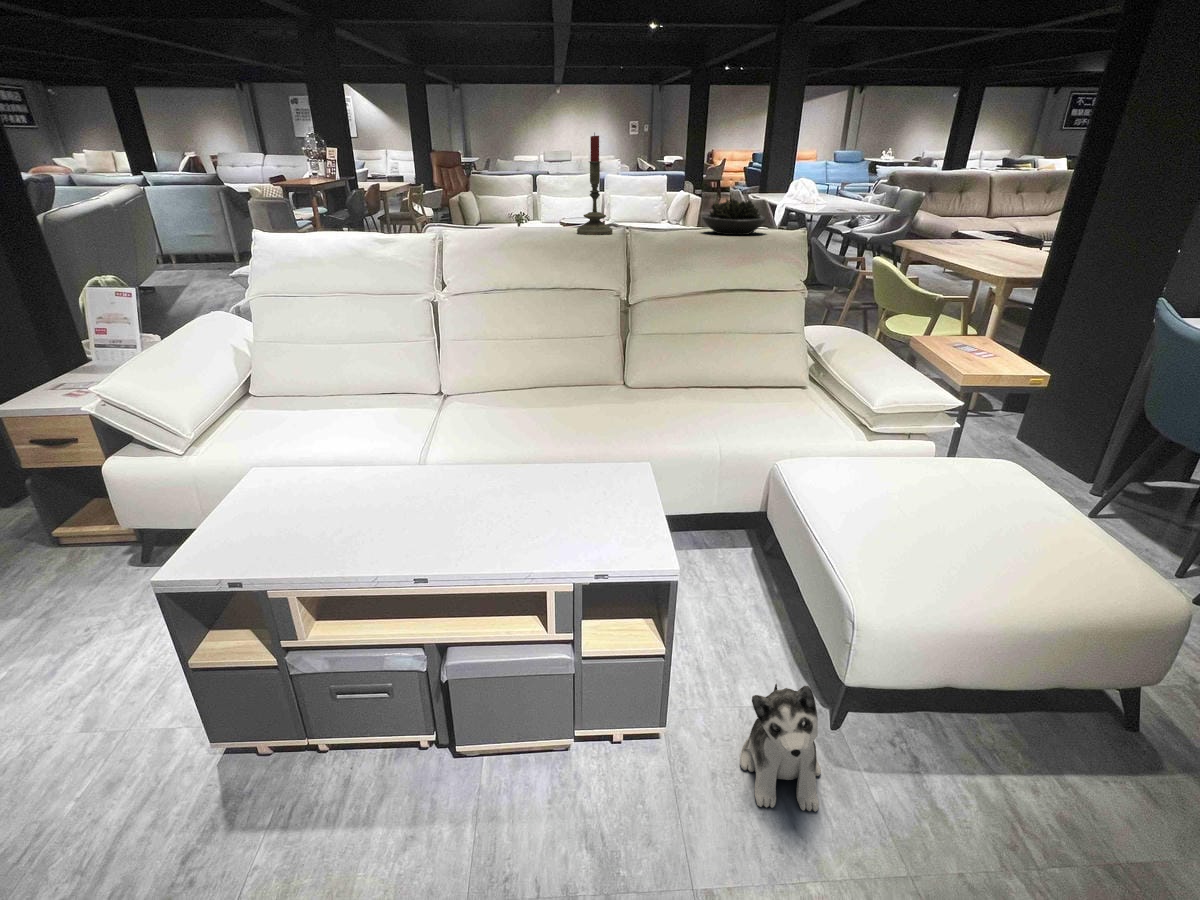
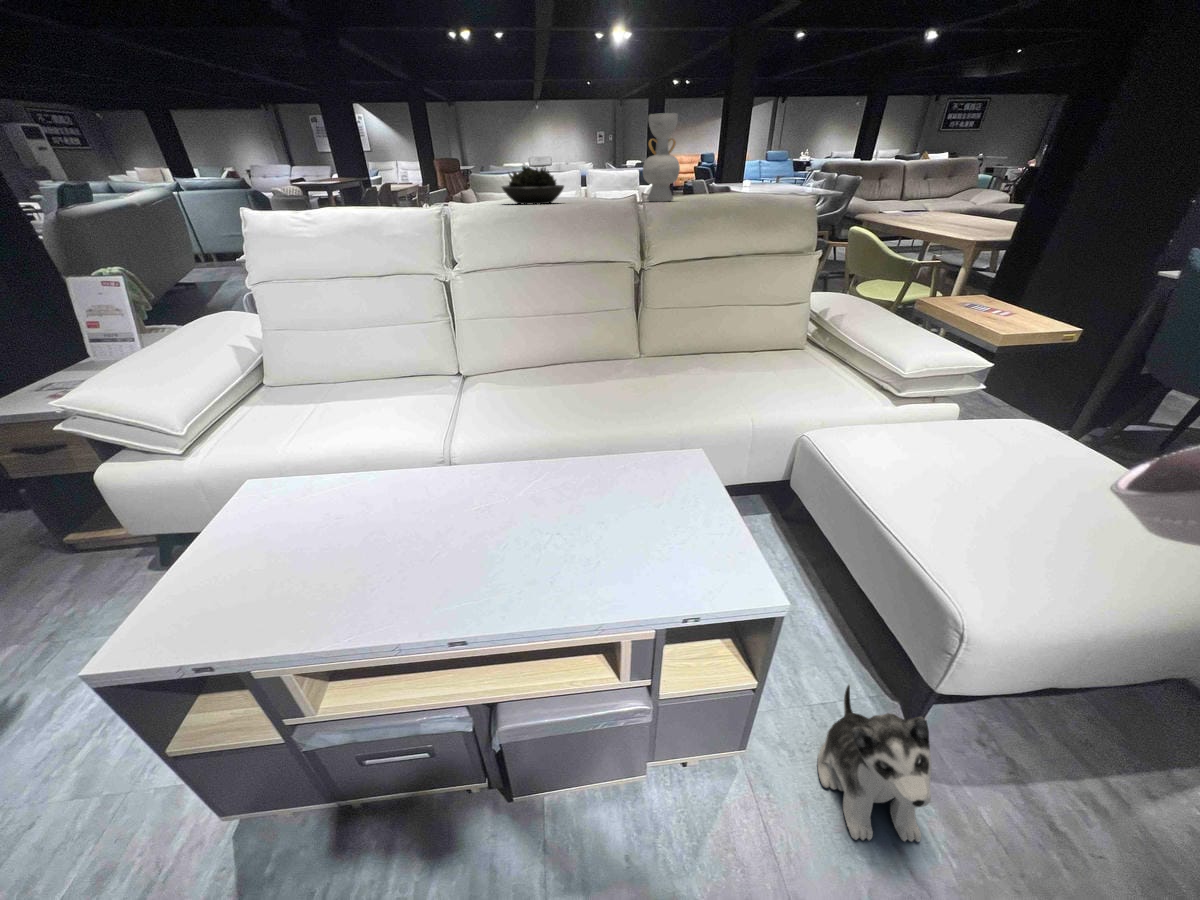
candle: present [577,133,612,235] -> none [586,88,622,204]
decorative vase: none [634,154,670,234] -> present [643,113,680,202]
succulent plant: present [702,199,766,235] -> present [502,166,564,204]

